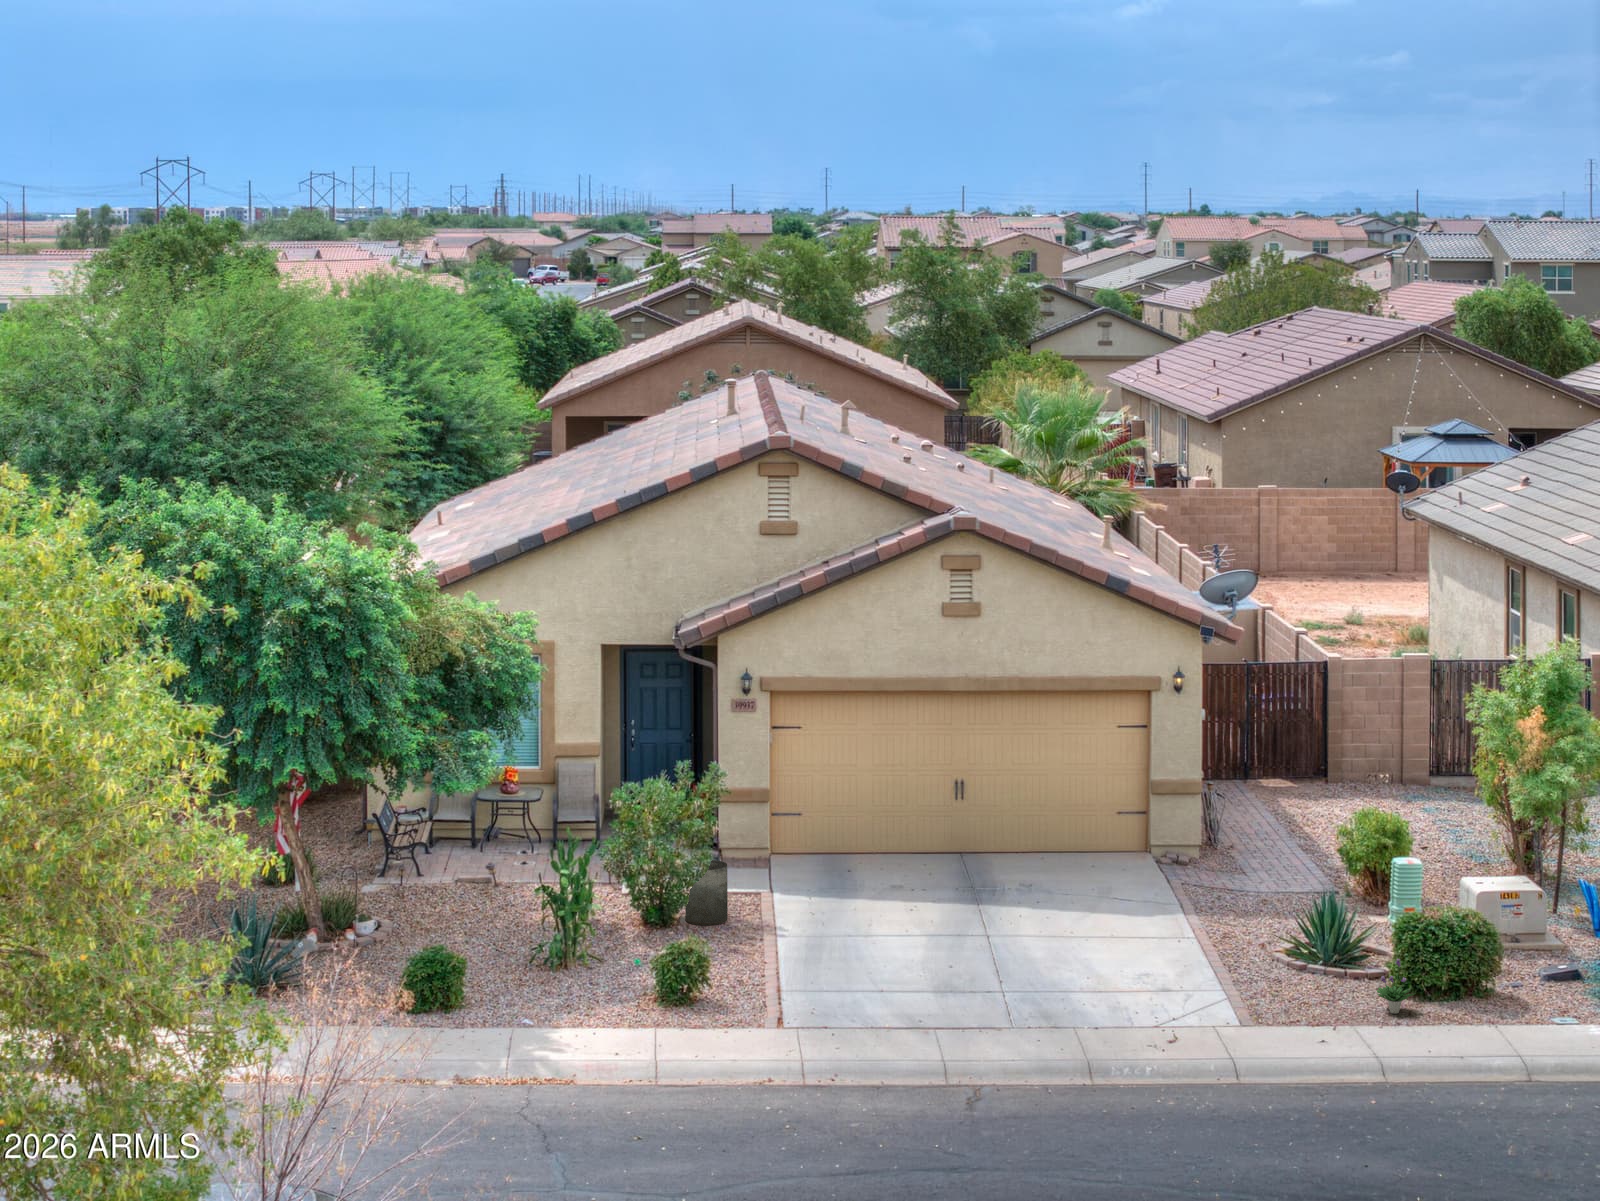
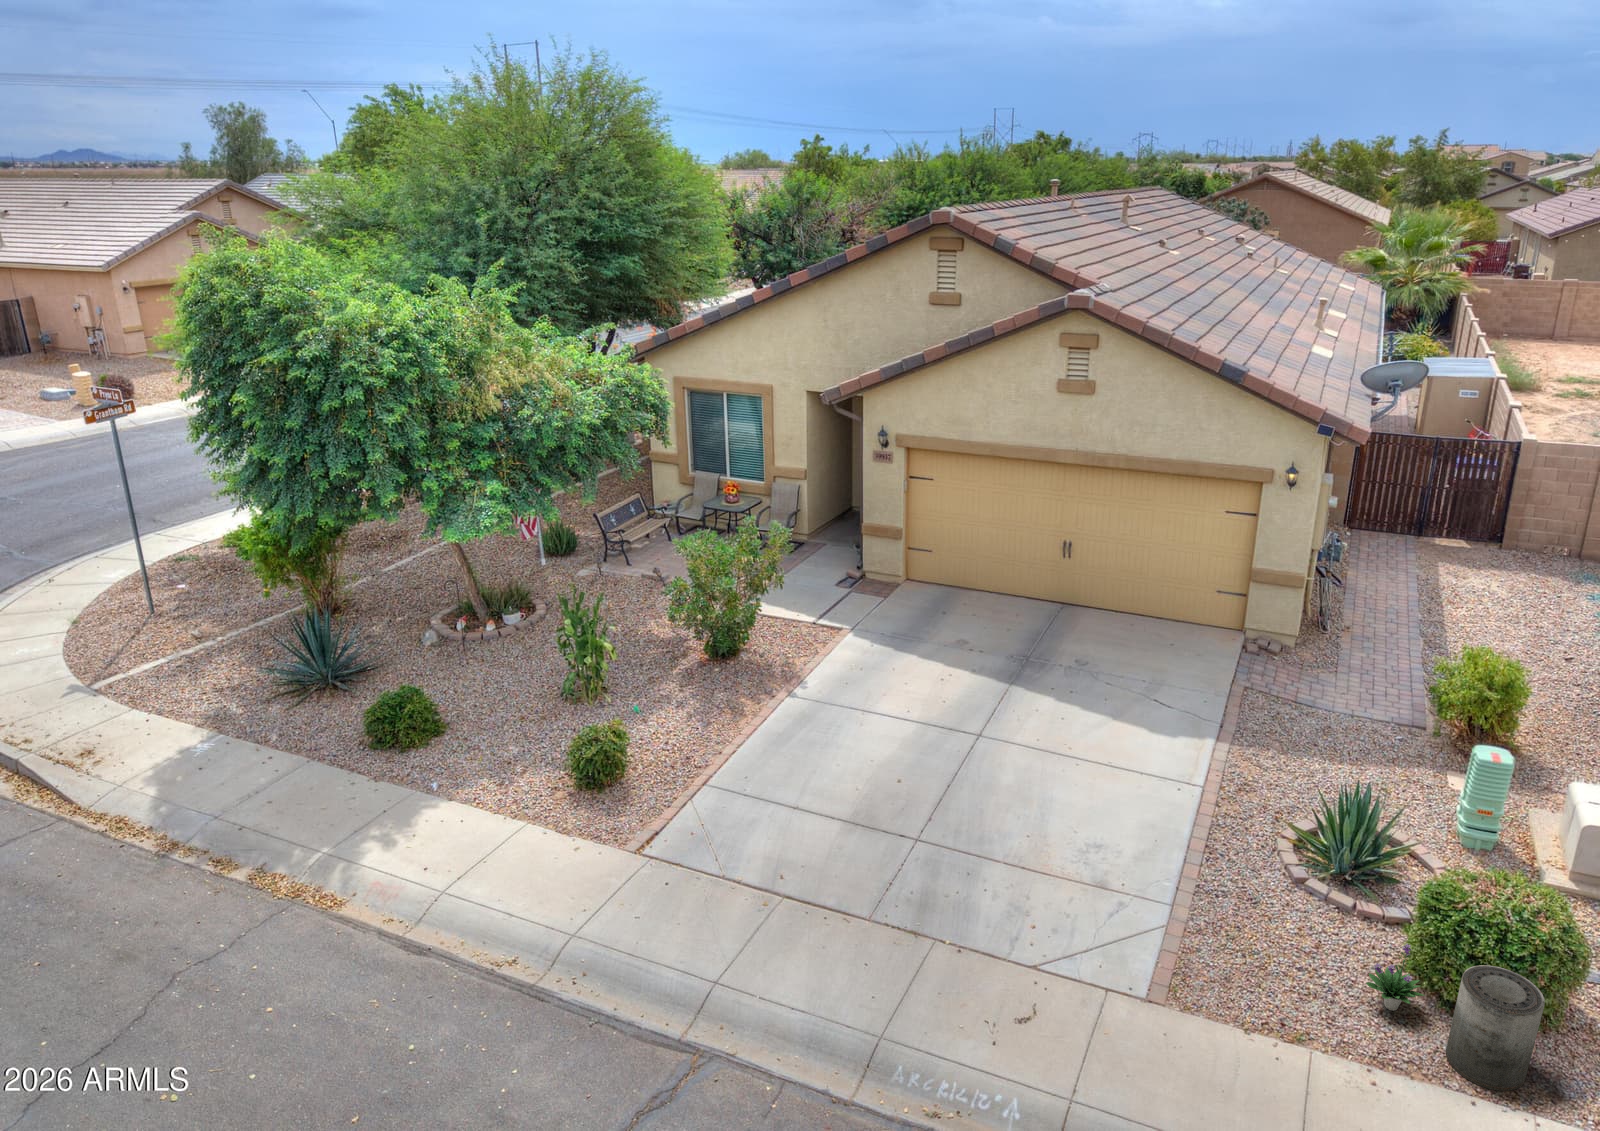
trash can: present [685,860,728,925] -> present [1446,965,1545,1091]

